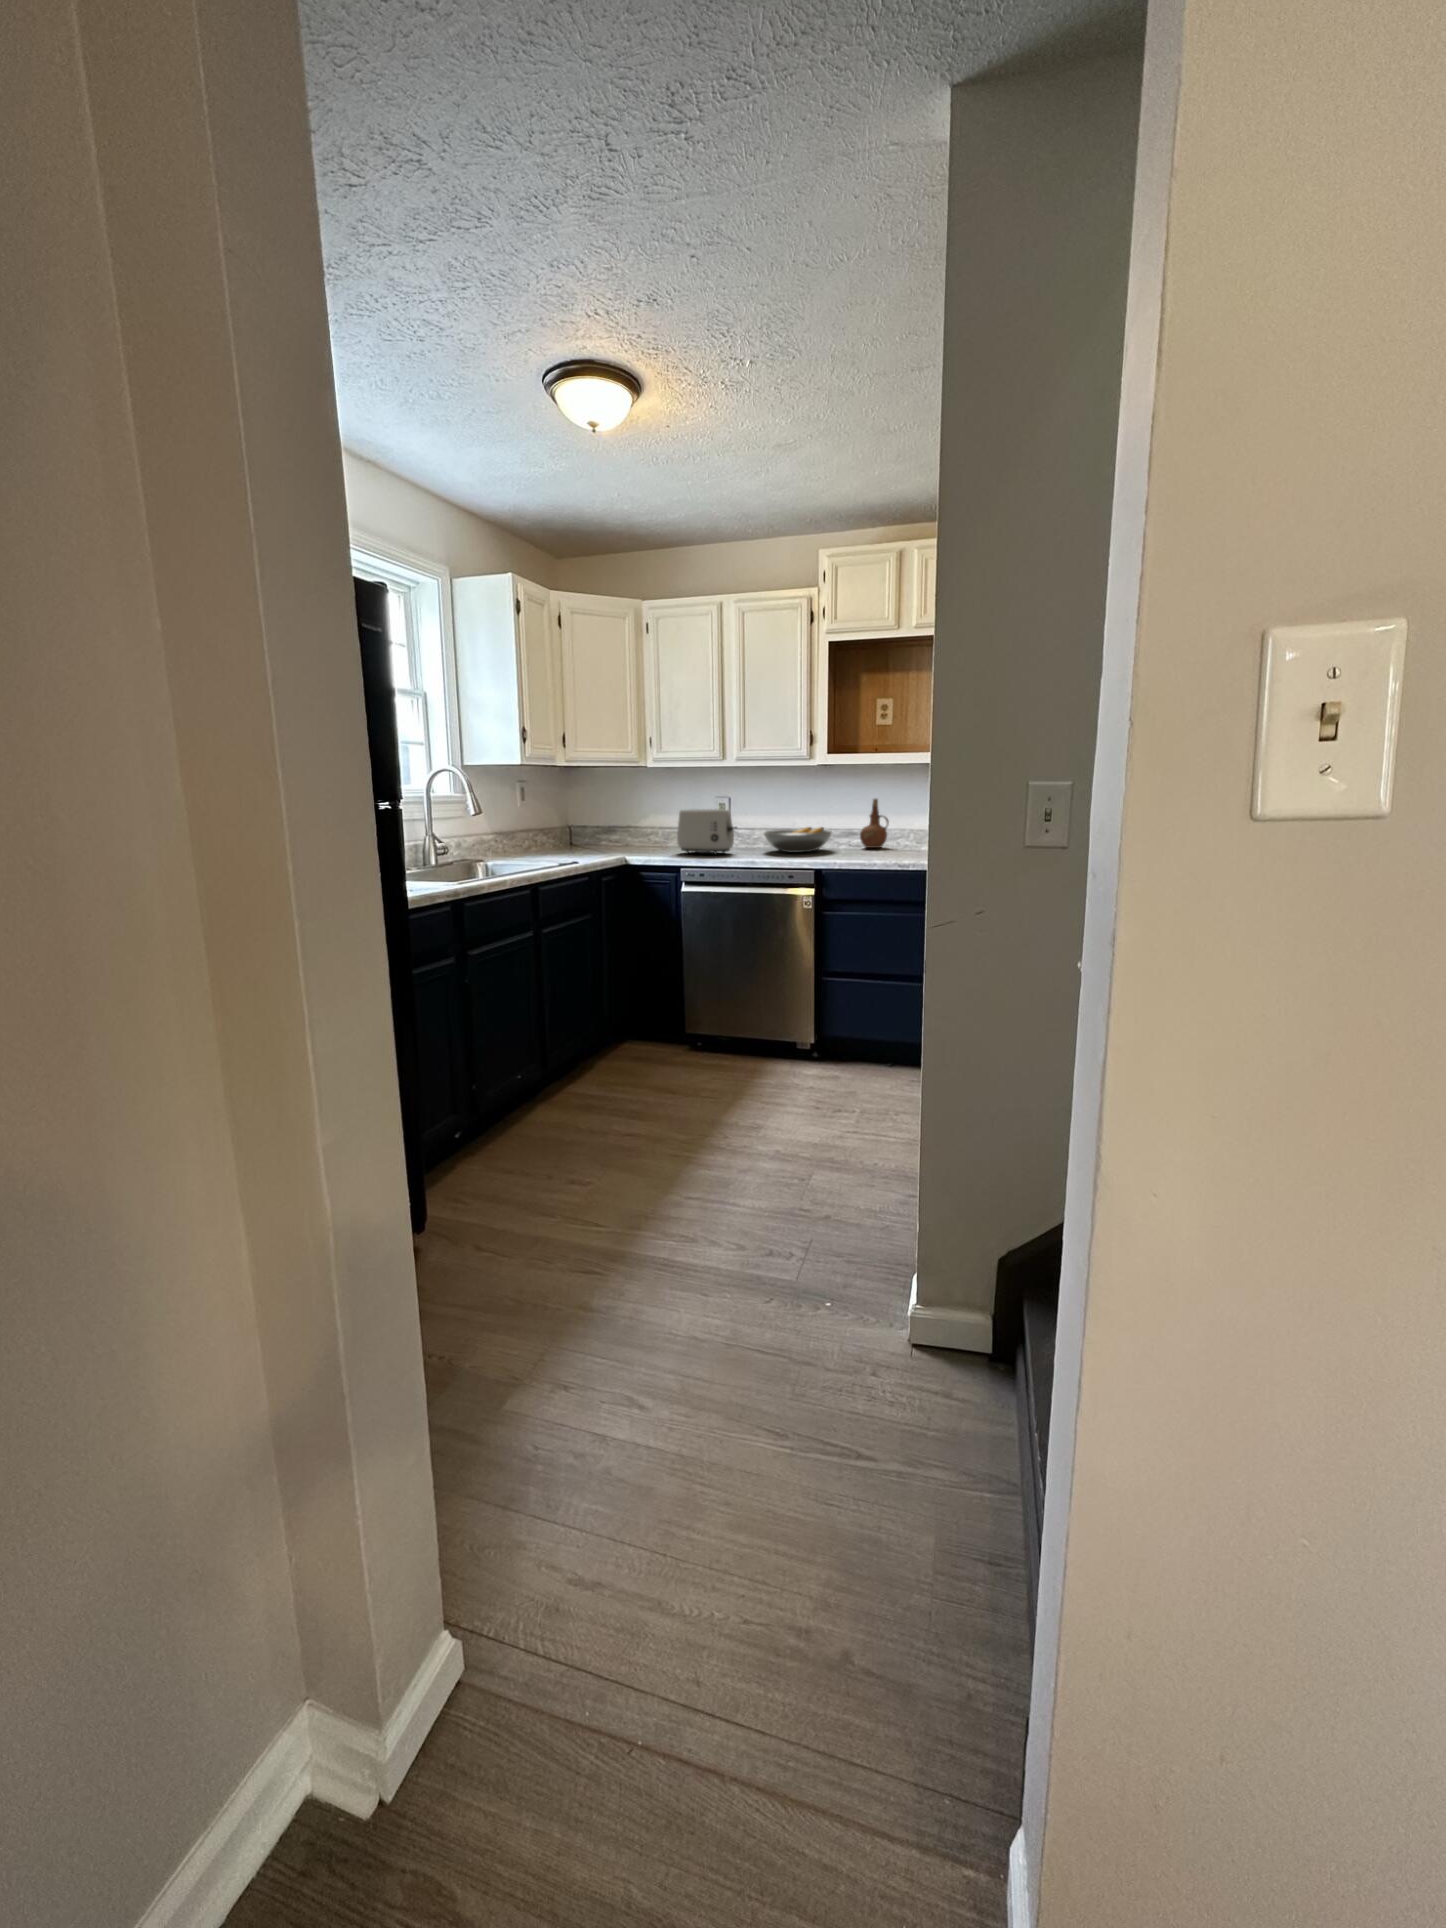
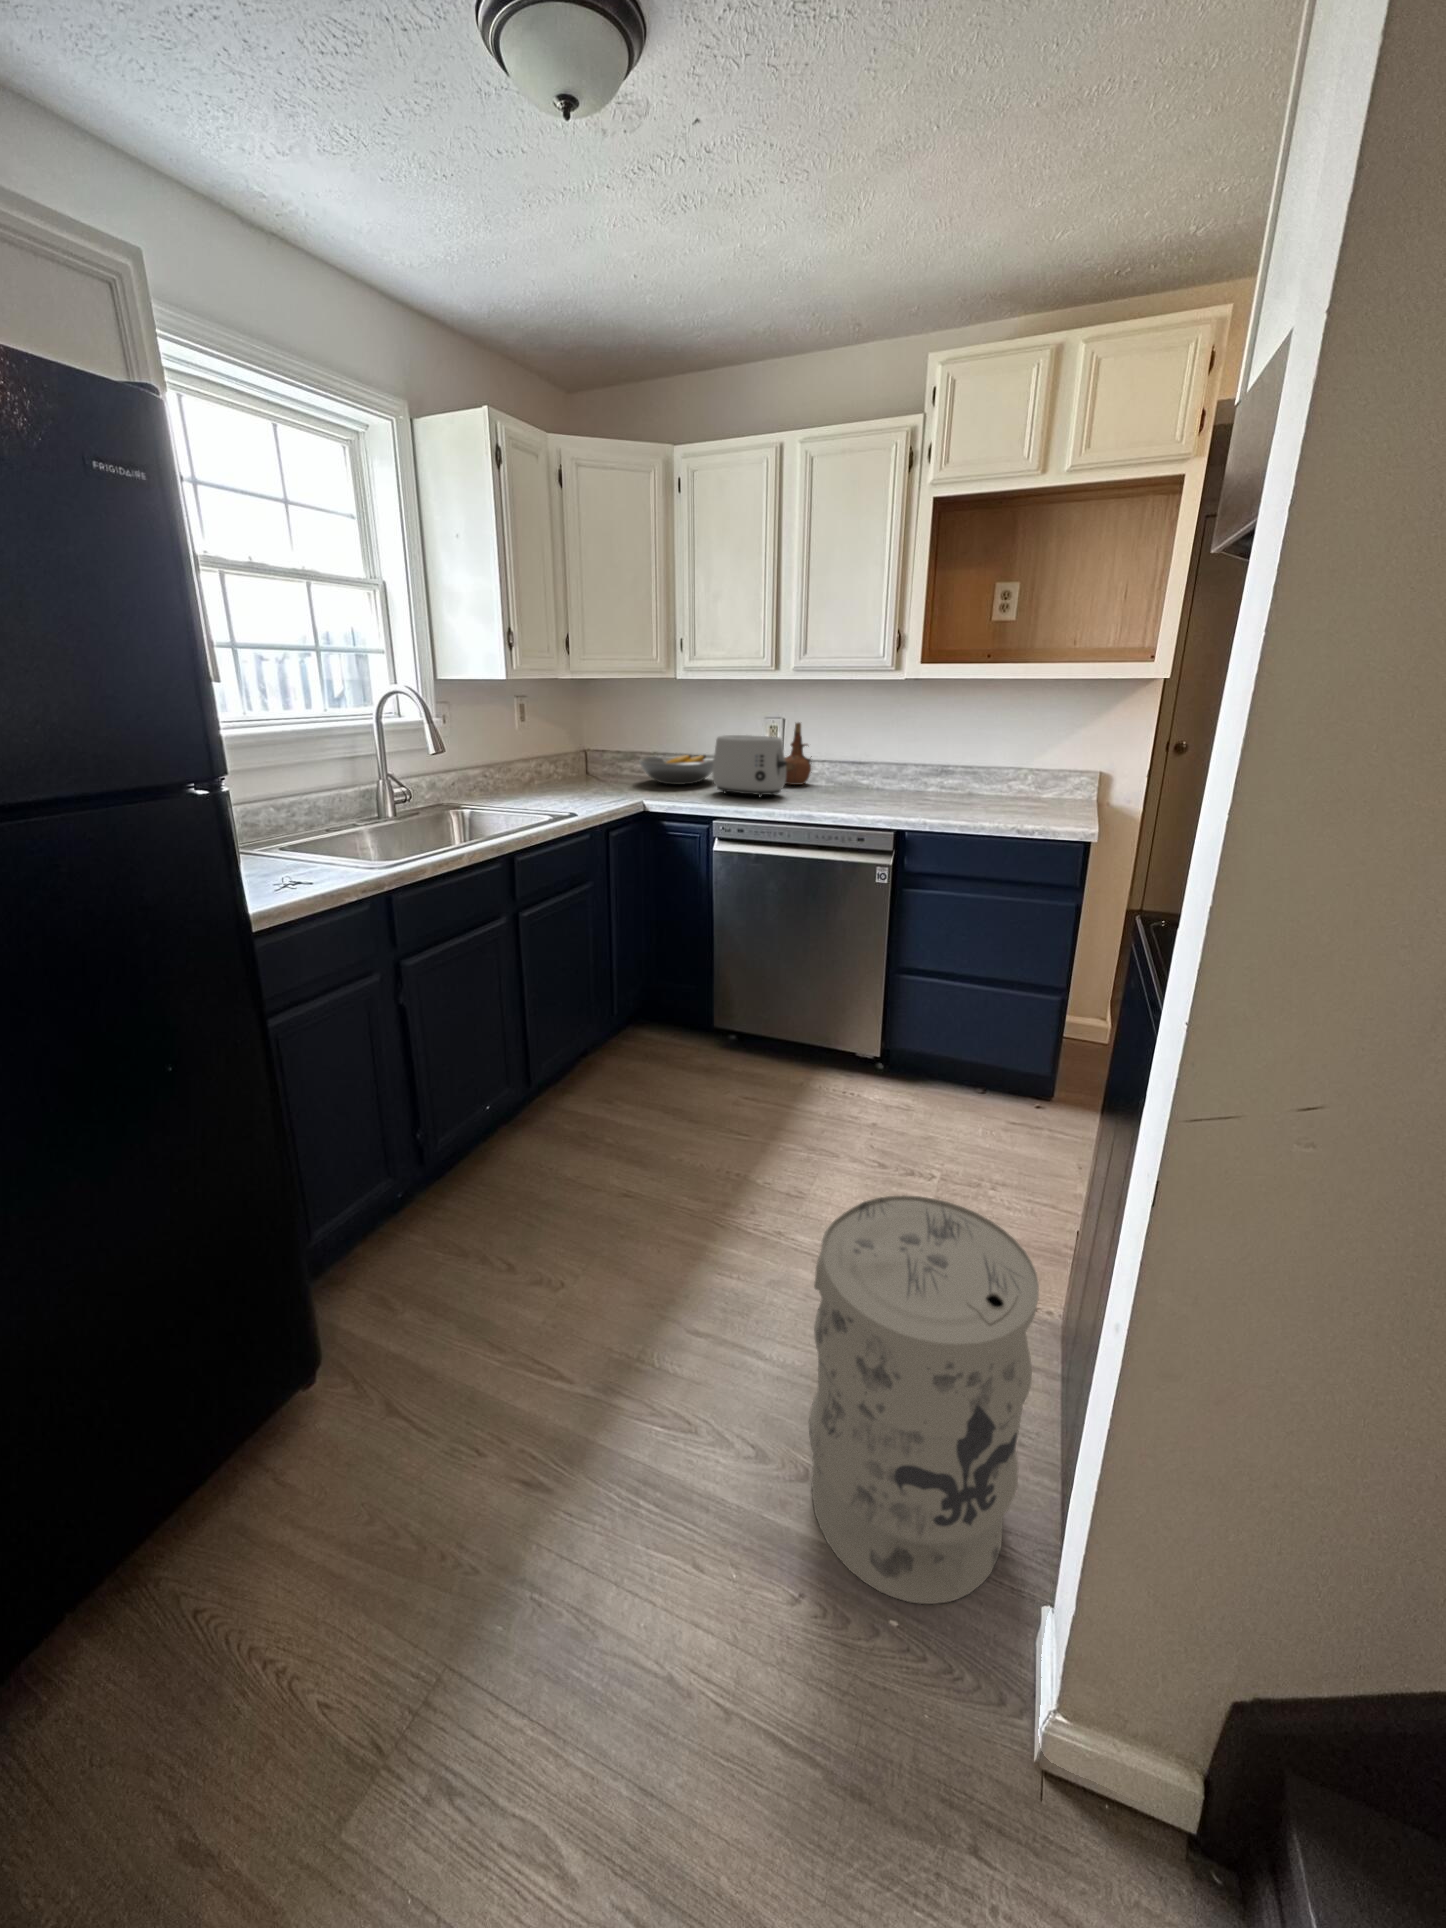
ceramic pitcher: present [860,799,889,848] -> present [785,723,812,785]
fruit bowl: present [764,827,832,852] -> present [639,755,714,784]
trash can: none [771,1053,898,1288] -> present [809,1195,1039,1604]

